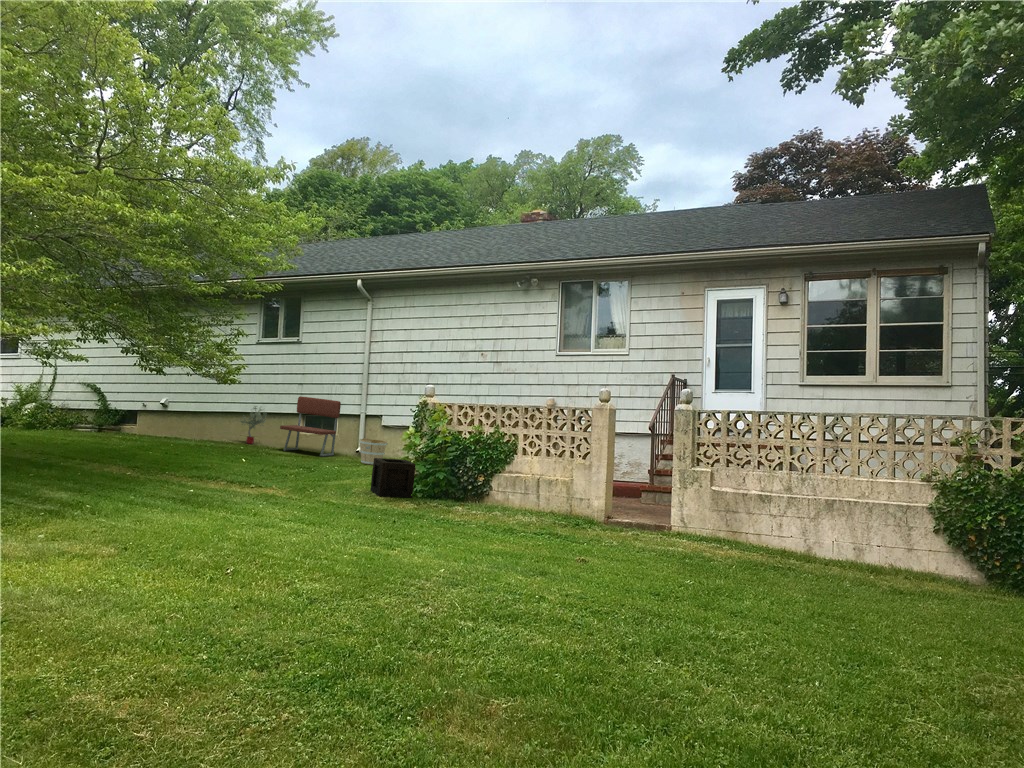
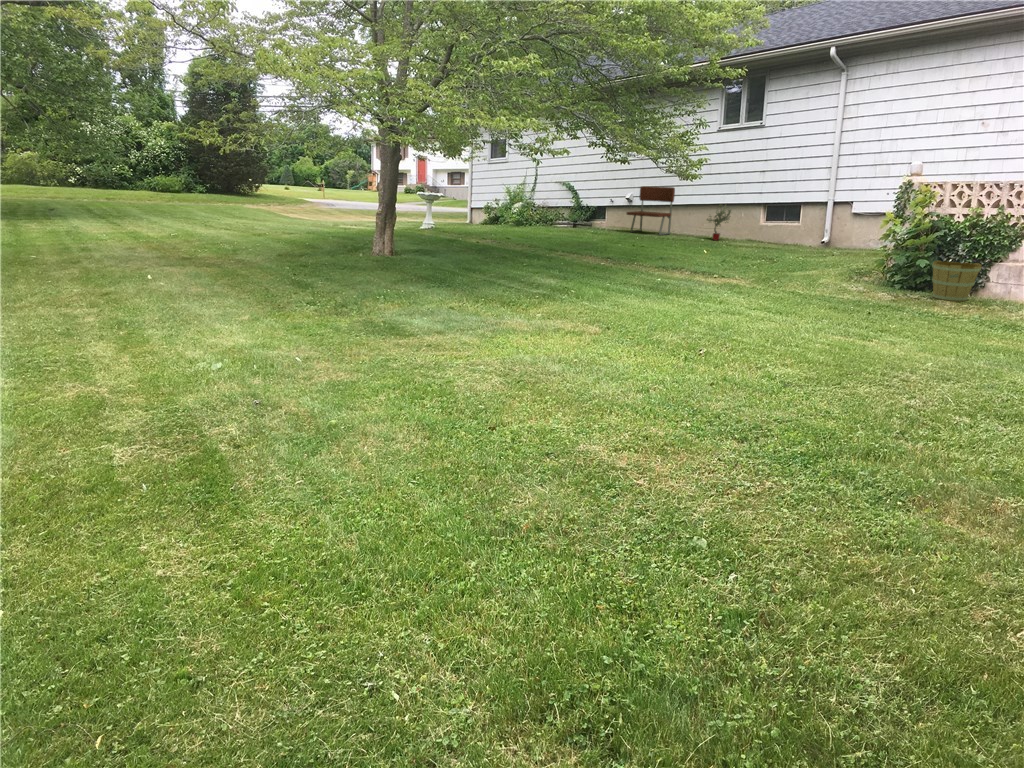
bench: present [280,396,341,456] -> present [627,186,675,235]
wooden bucket: present [359,438,388,465] -> present [932,261,982,301]
wooden crate: present [371,458,416,498] -> none [838,248,892,288]

